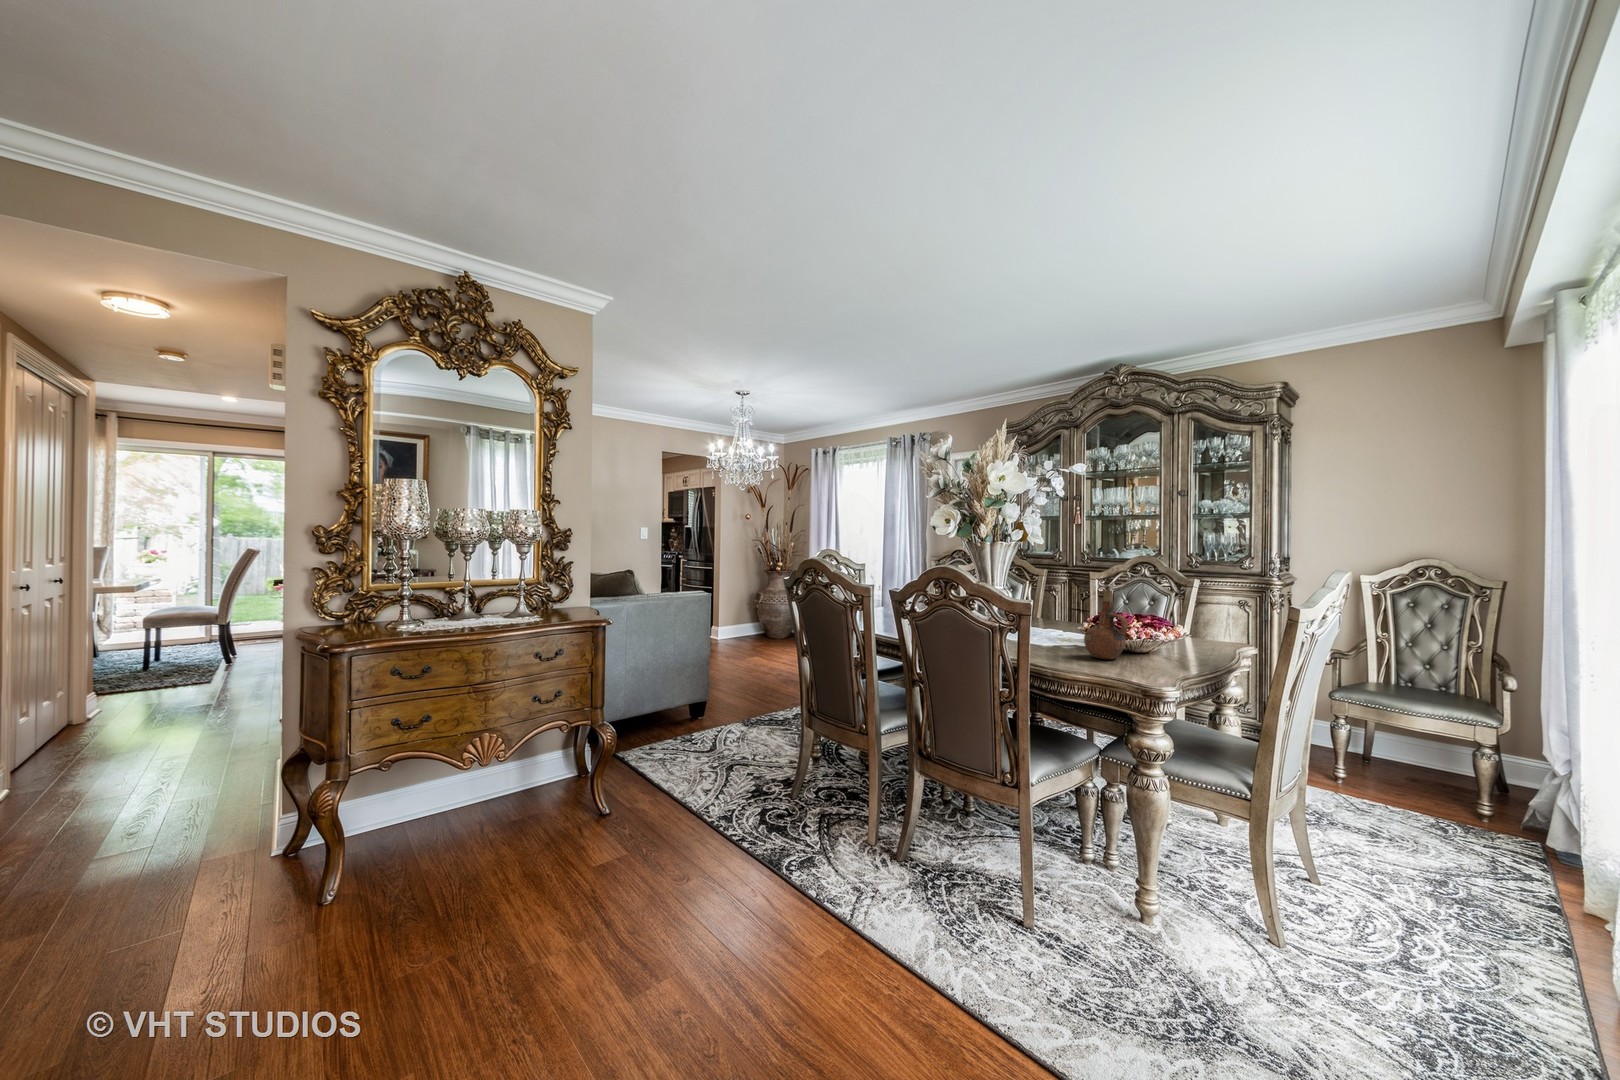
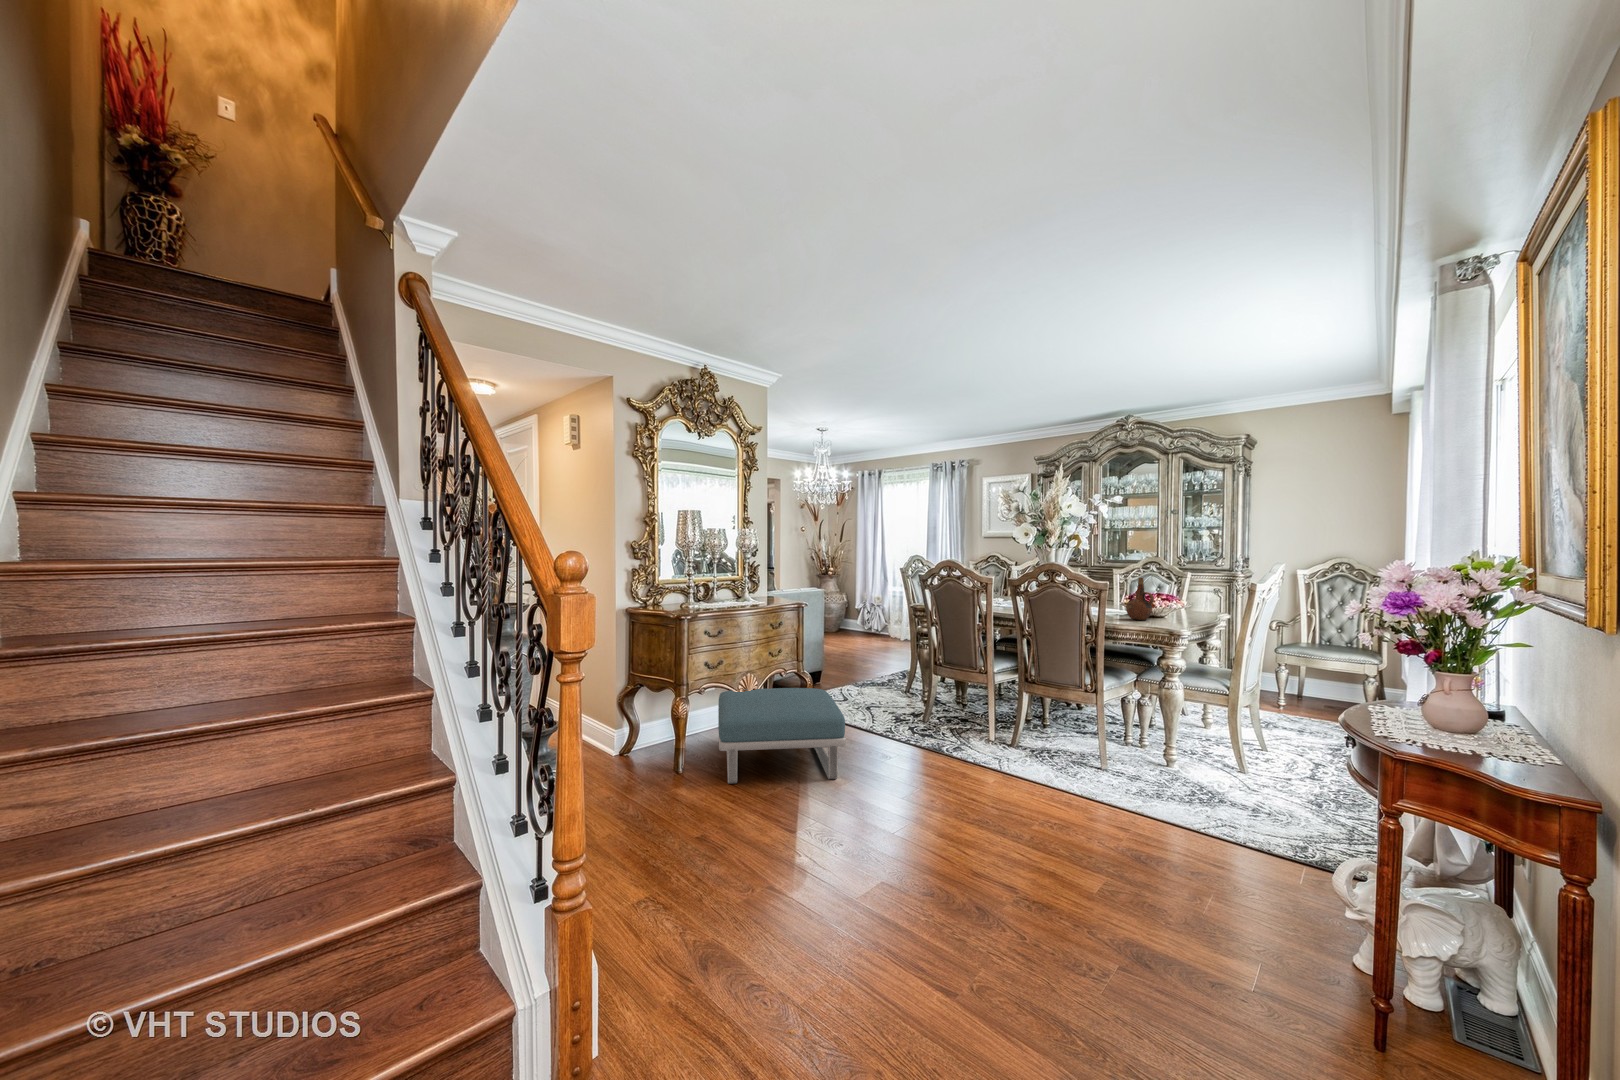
footstool: none [335,755,613,945] -> present [718,688,846,784]

